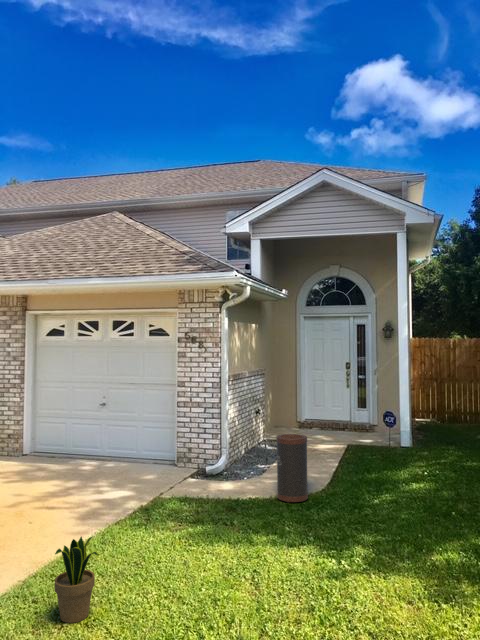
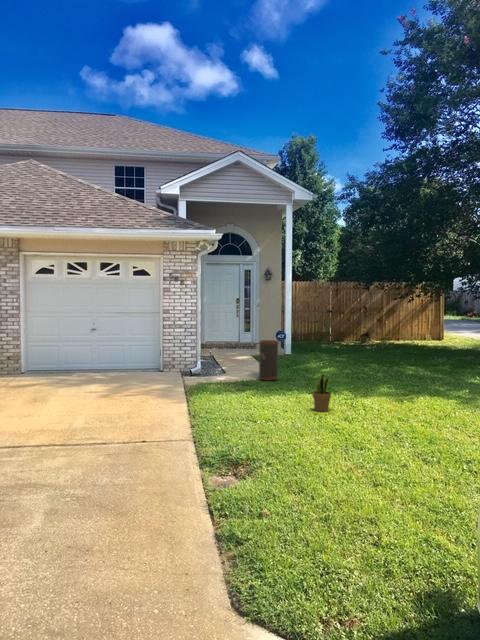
potted plant: present [55,537,98,623] -> present [313,375,331,412]

